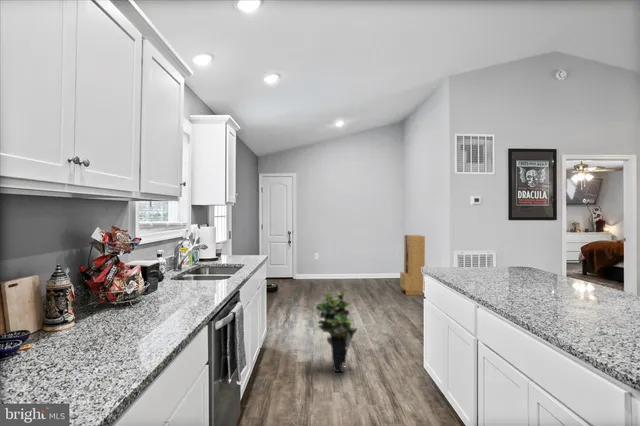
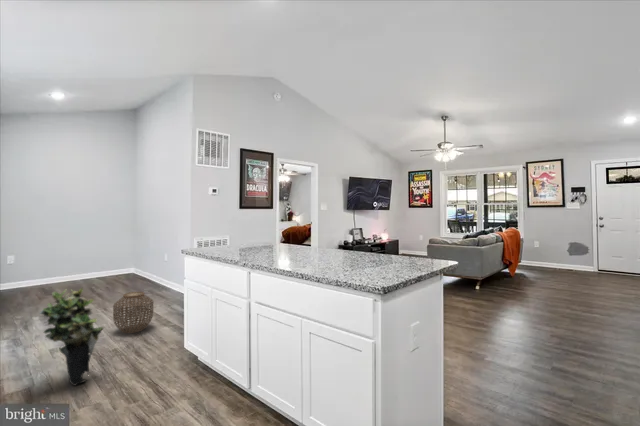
storage cabinet: present [400,235,425,295] -> none [134,226,163,288]
woven basket: none [373,300,406,338] -> present [113,292,153,333]

